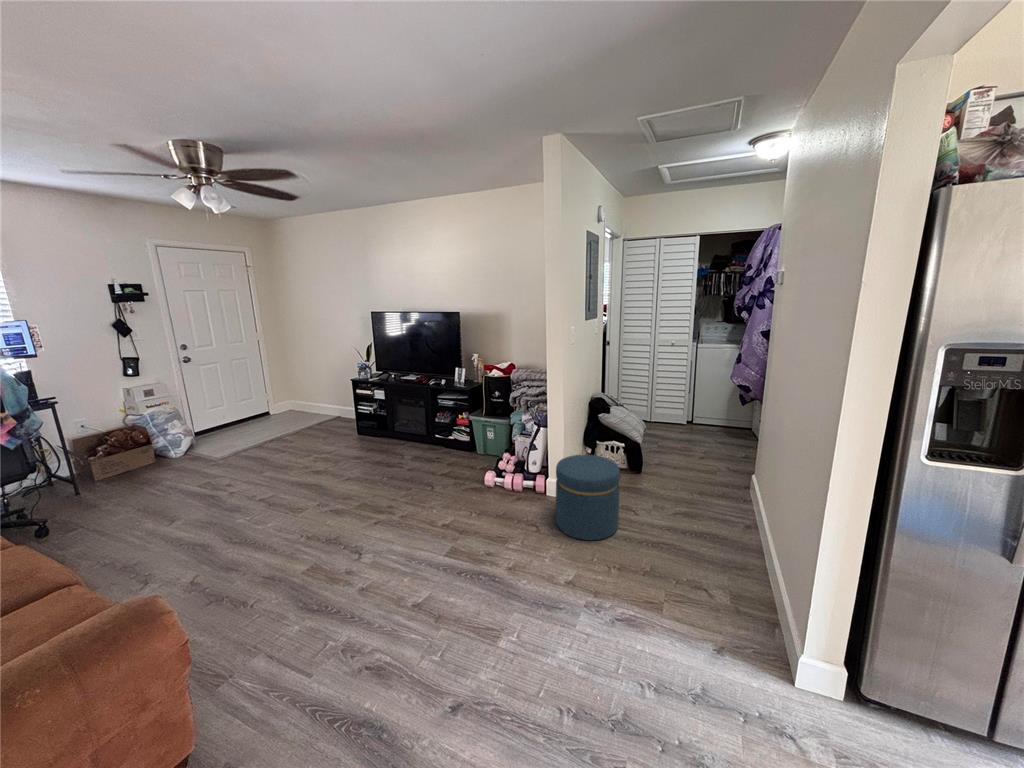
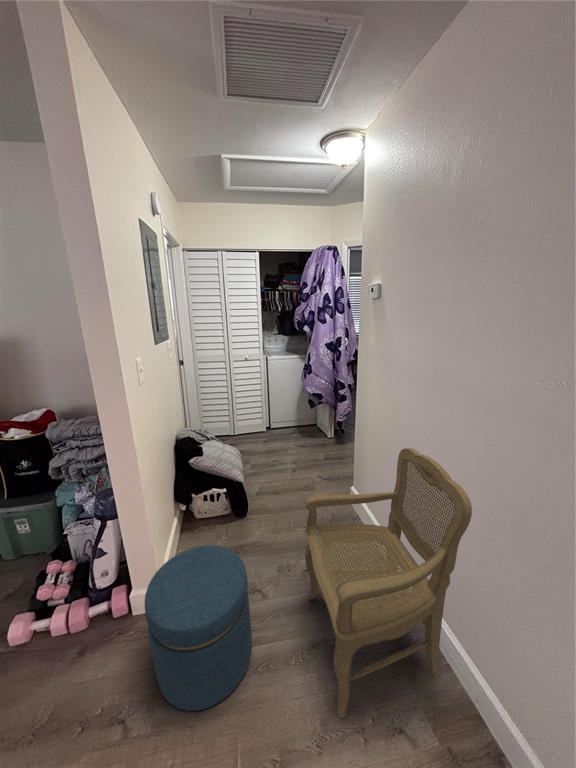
armchair: none [662,411,784,592] -> present [305,448,472,718]

